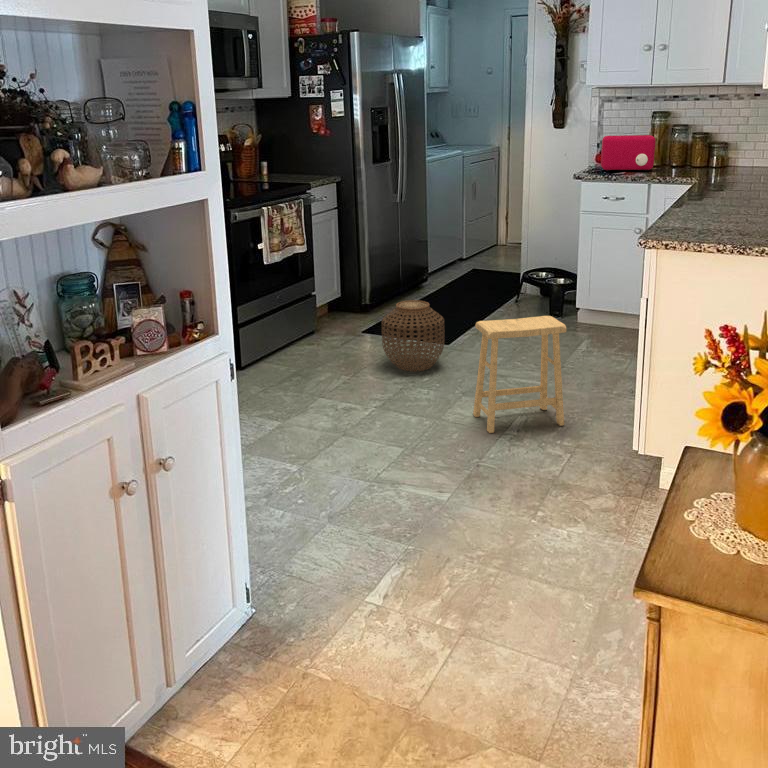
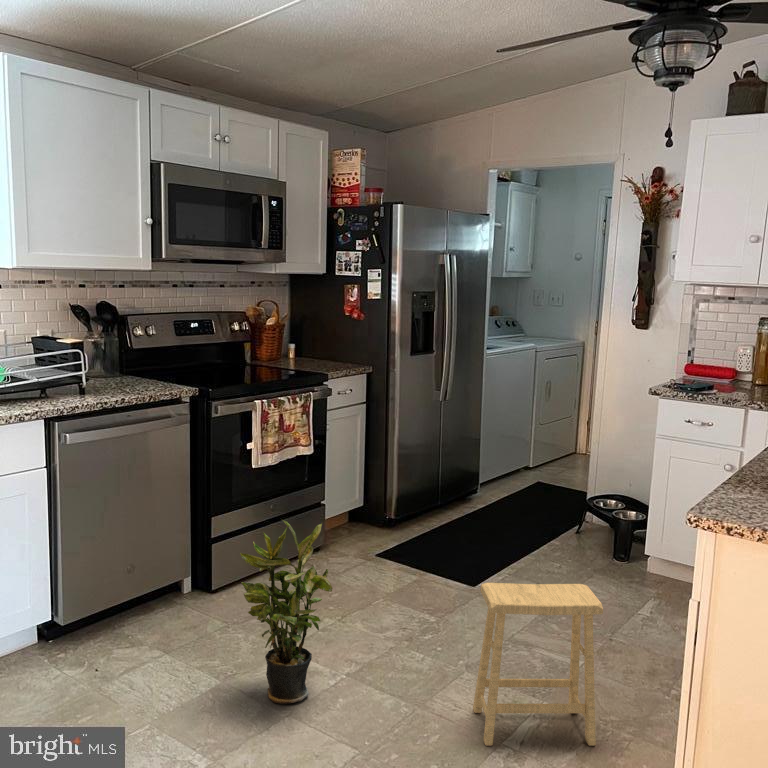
toaster: present [601,135,656,172] -> none [687,344,757,392]
potted plant: none [293,290,363,426] -> present [240,521,332,704]
woven basket: present [382,300,444,372] -> none [382,530,463,625]

